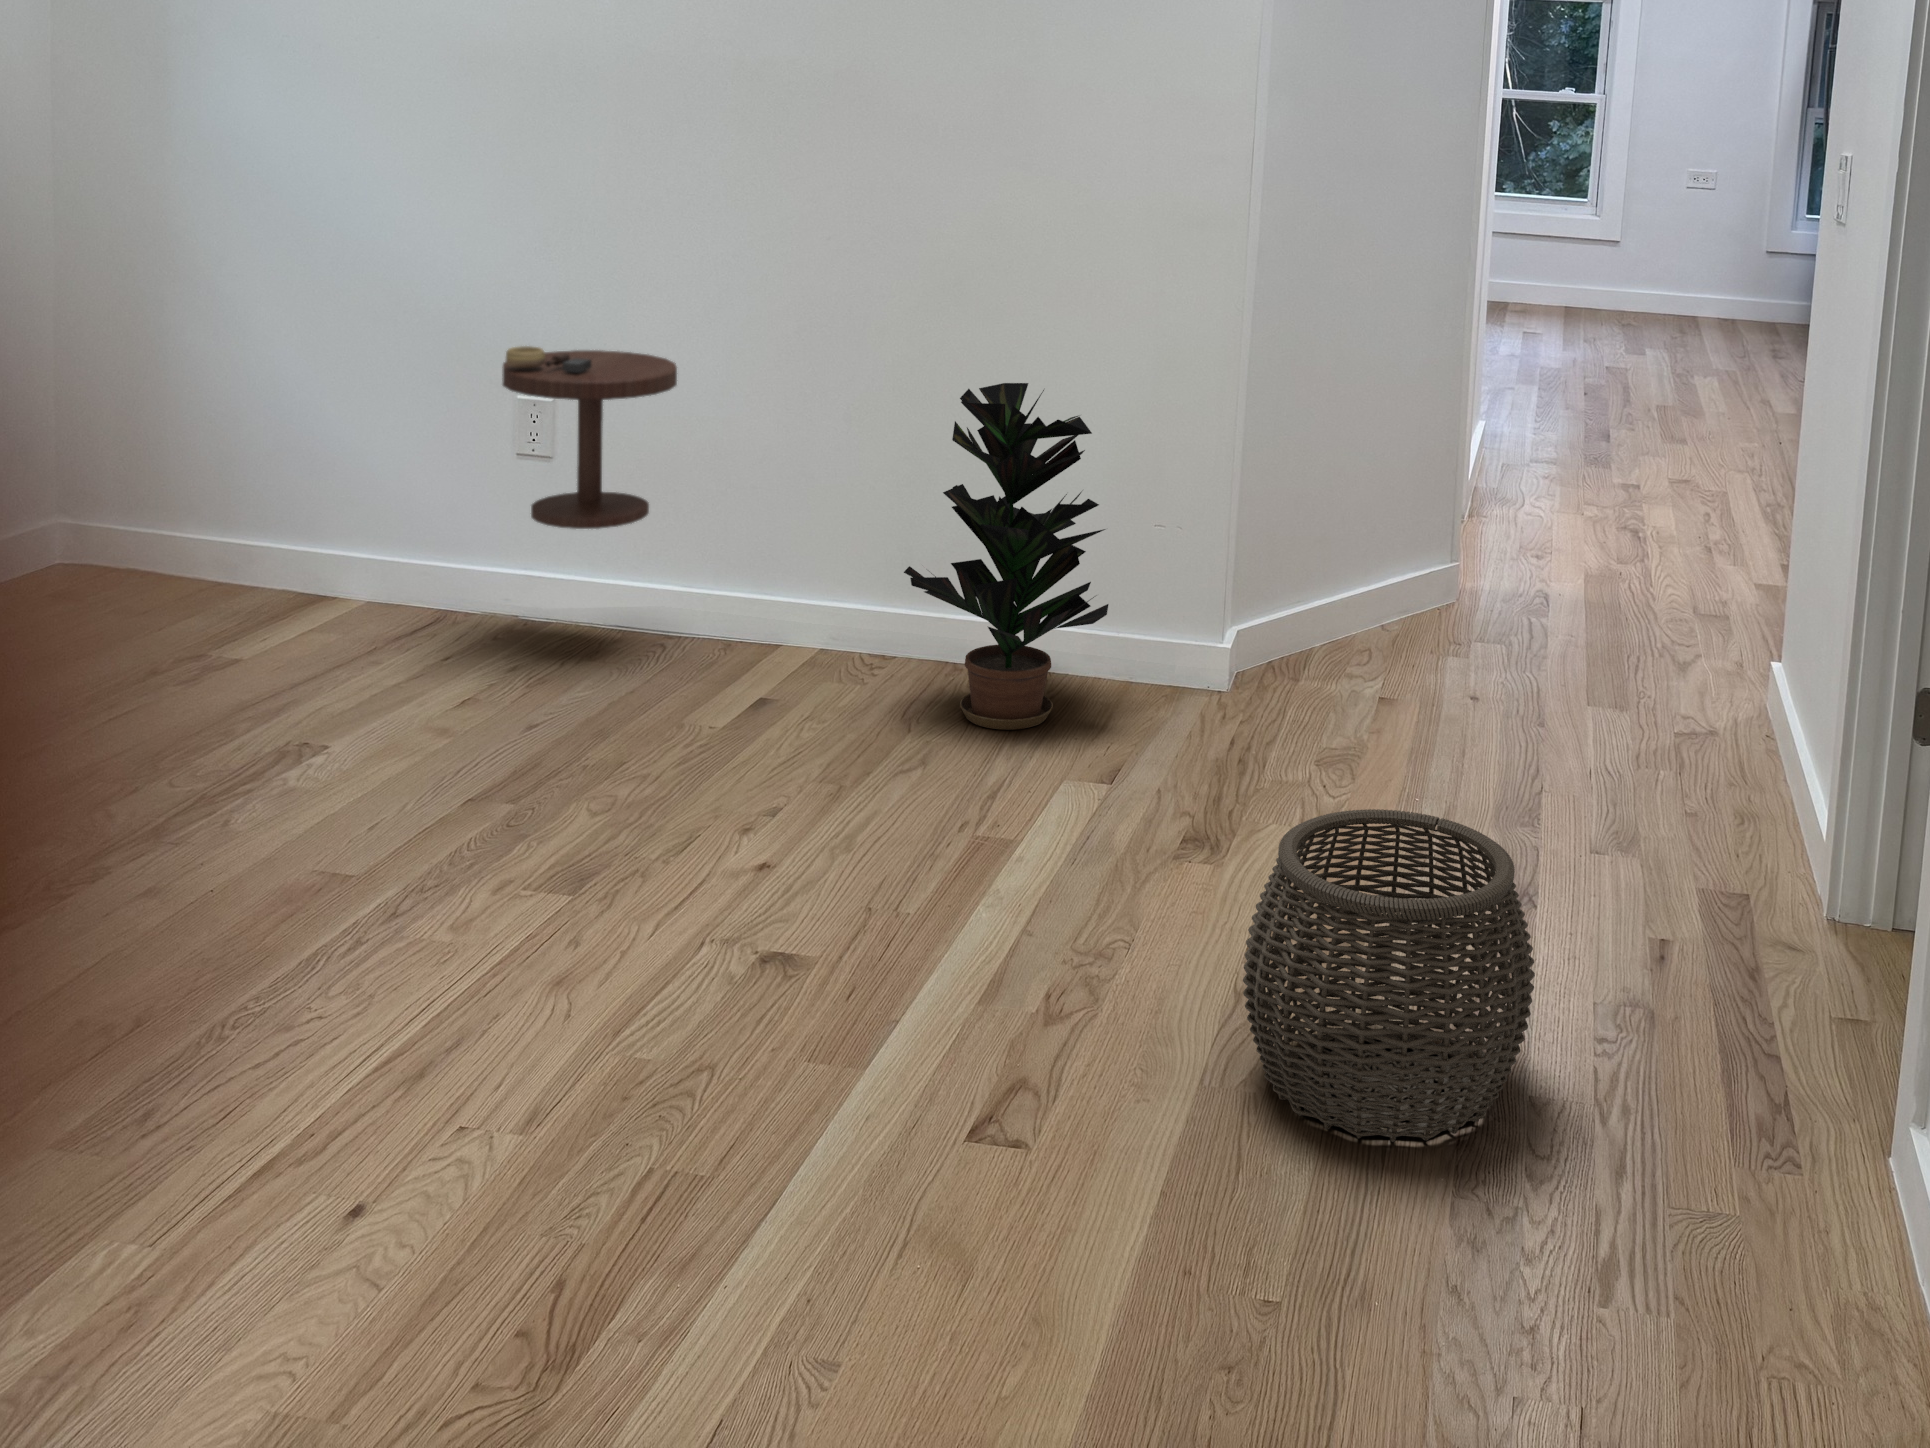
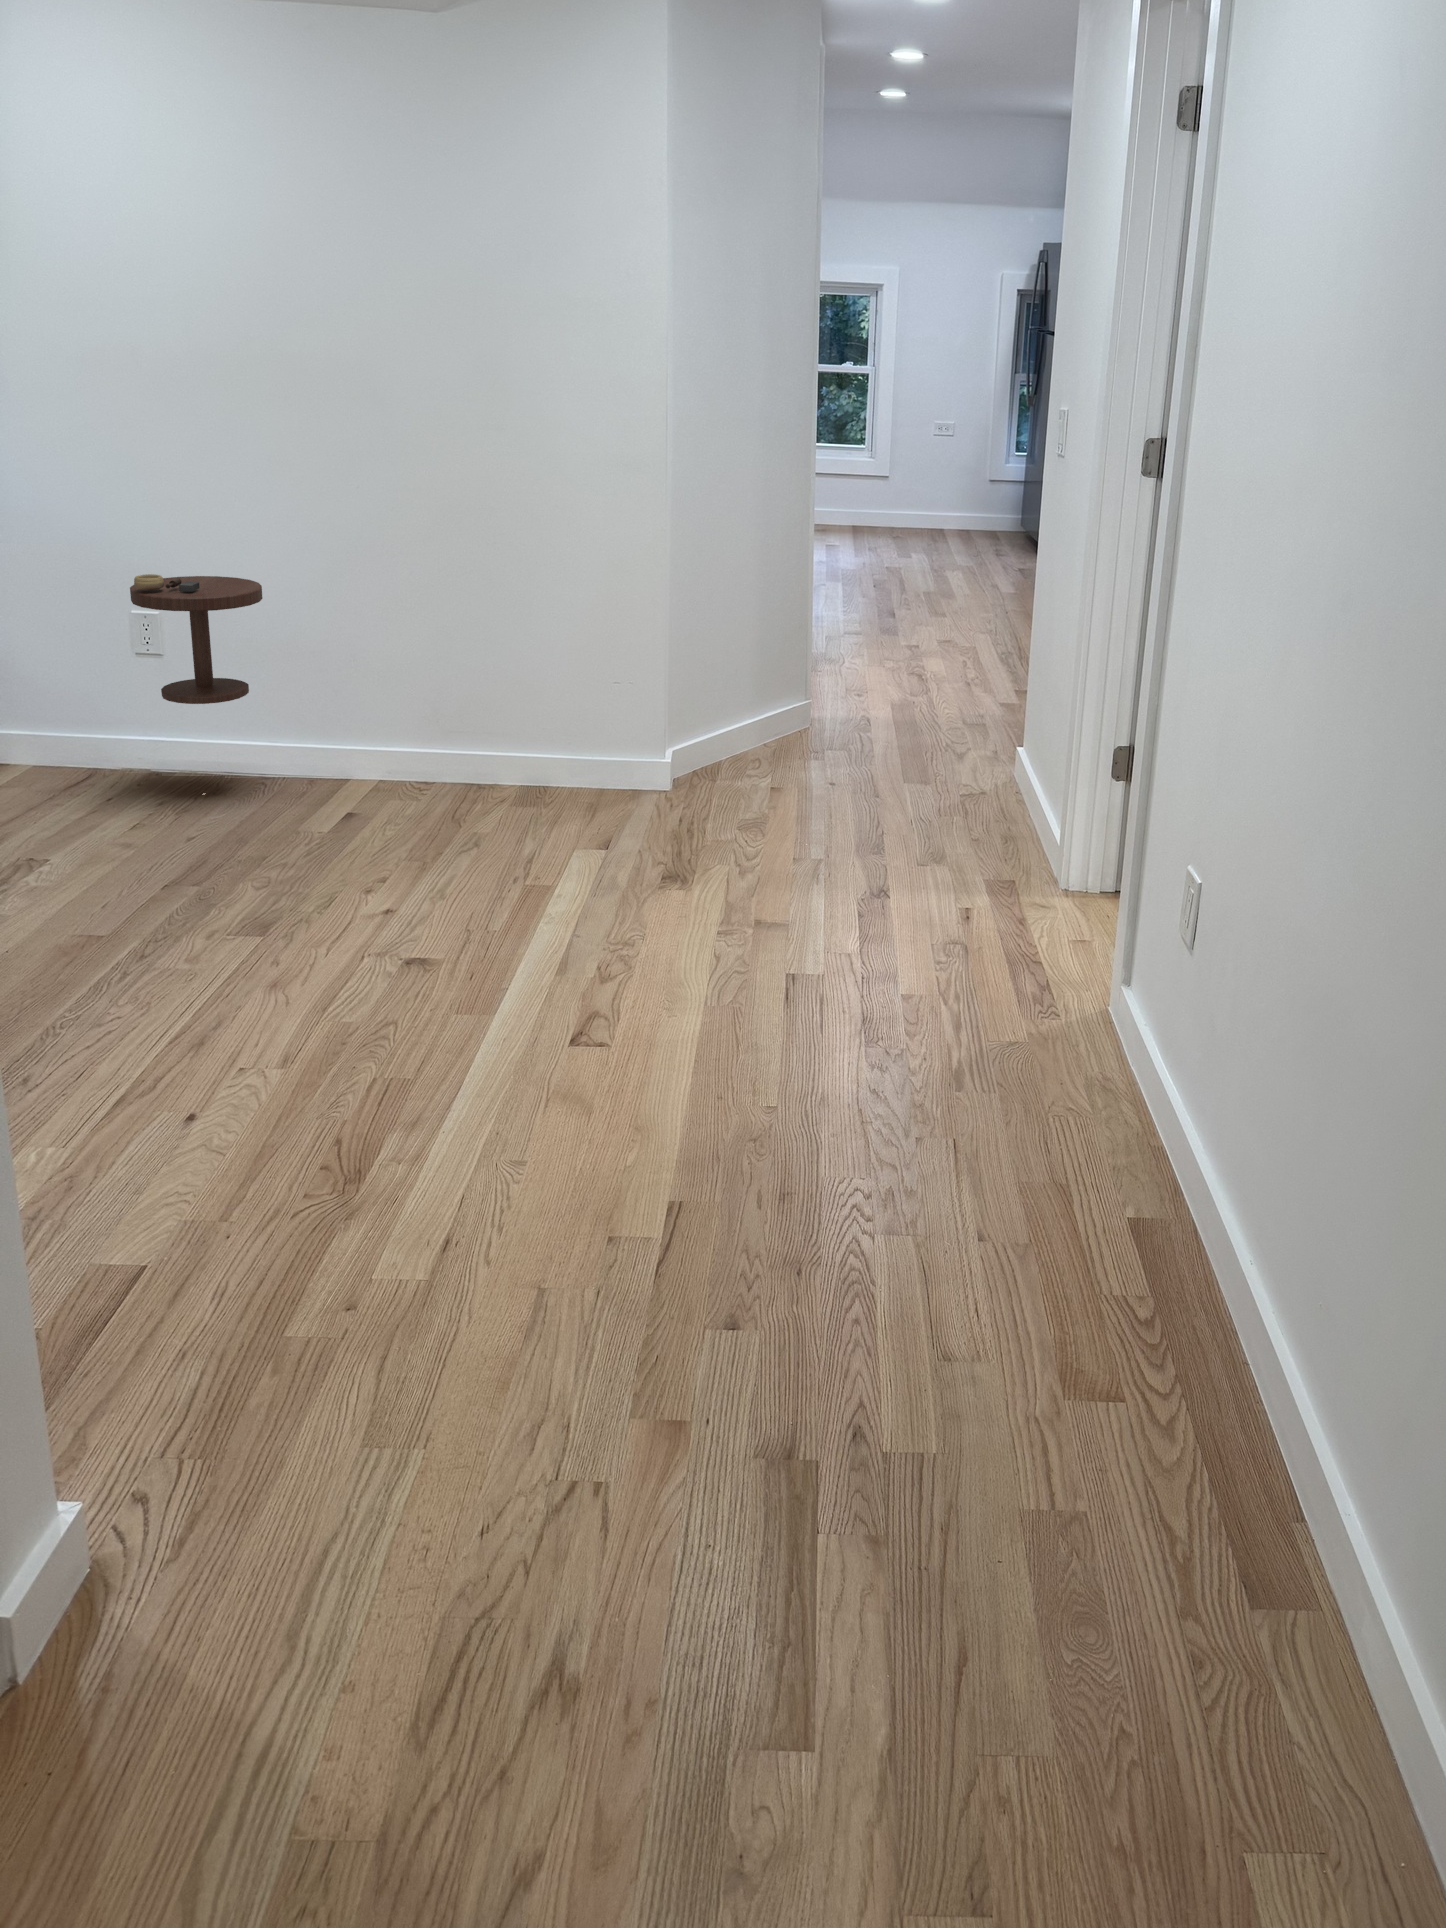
potted plant: present [904,383,1108,730] -> none [445,586,591,821]
woven basket: present [1243,809,1535,1142] -> none [726,836,903,1026]

